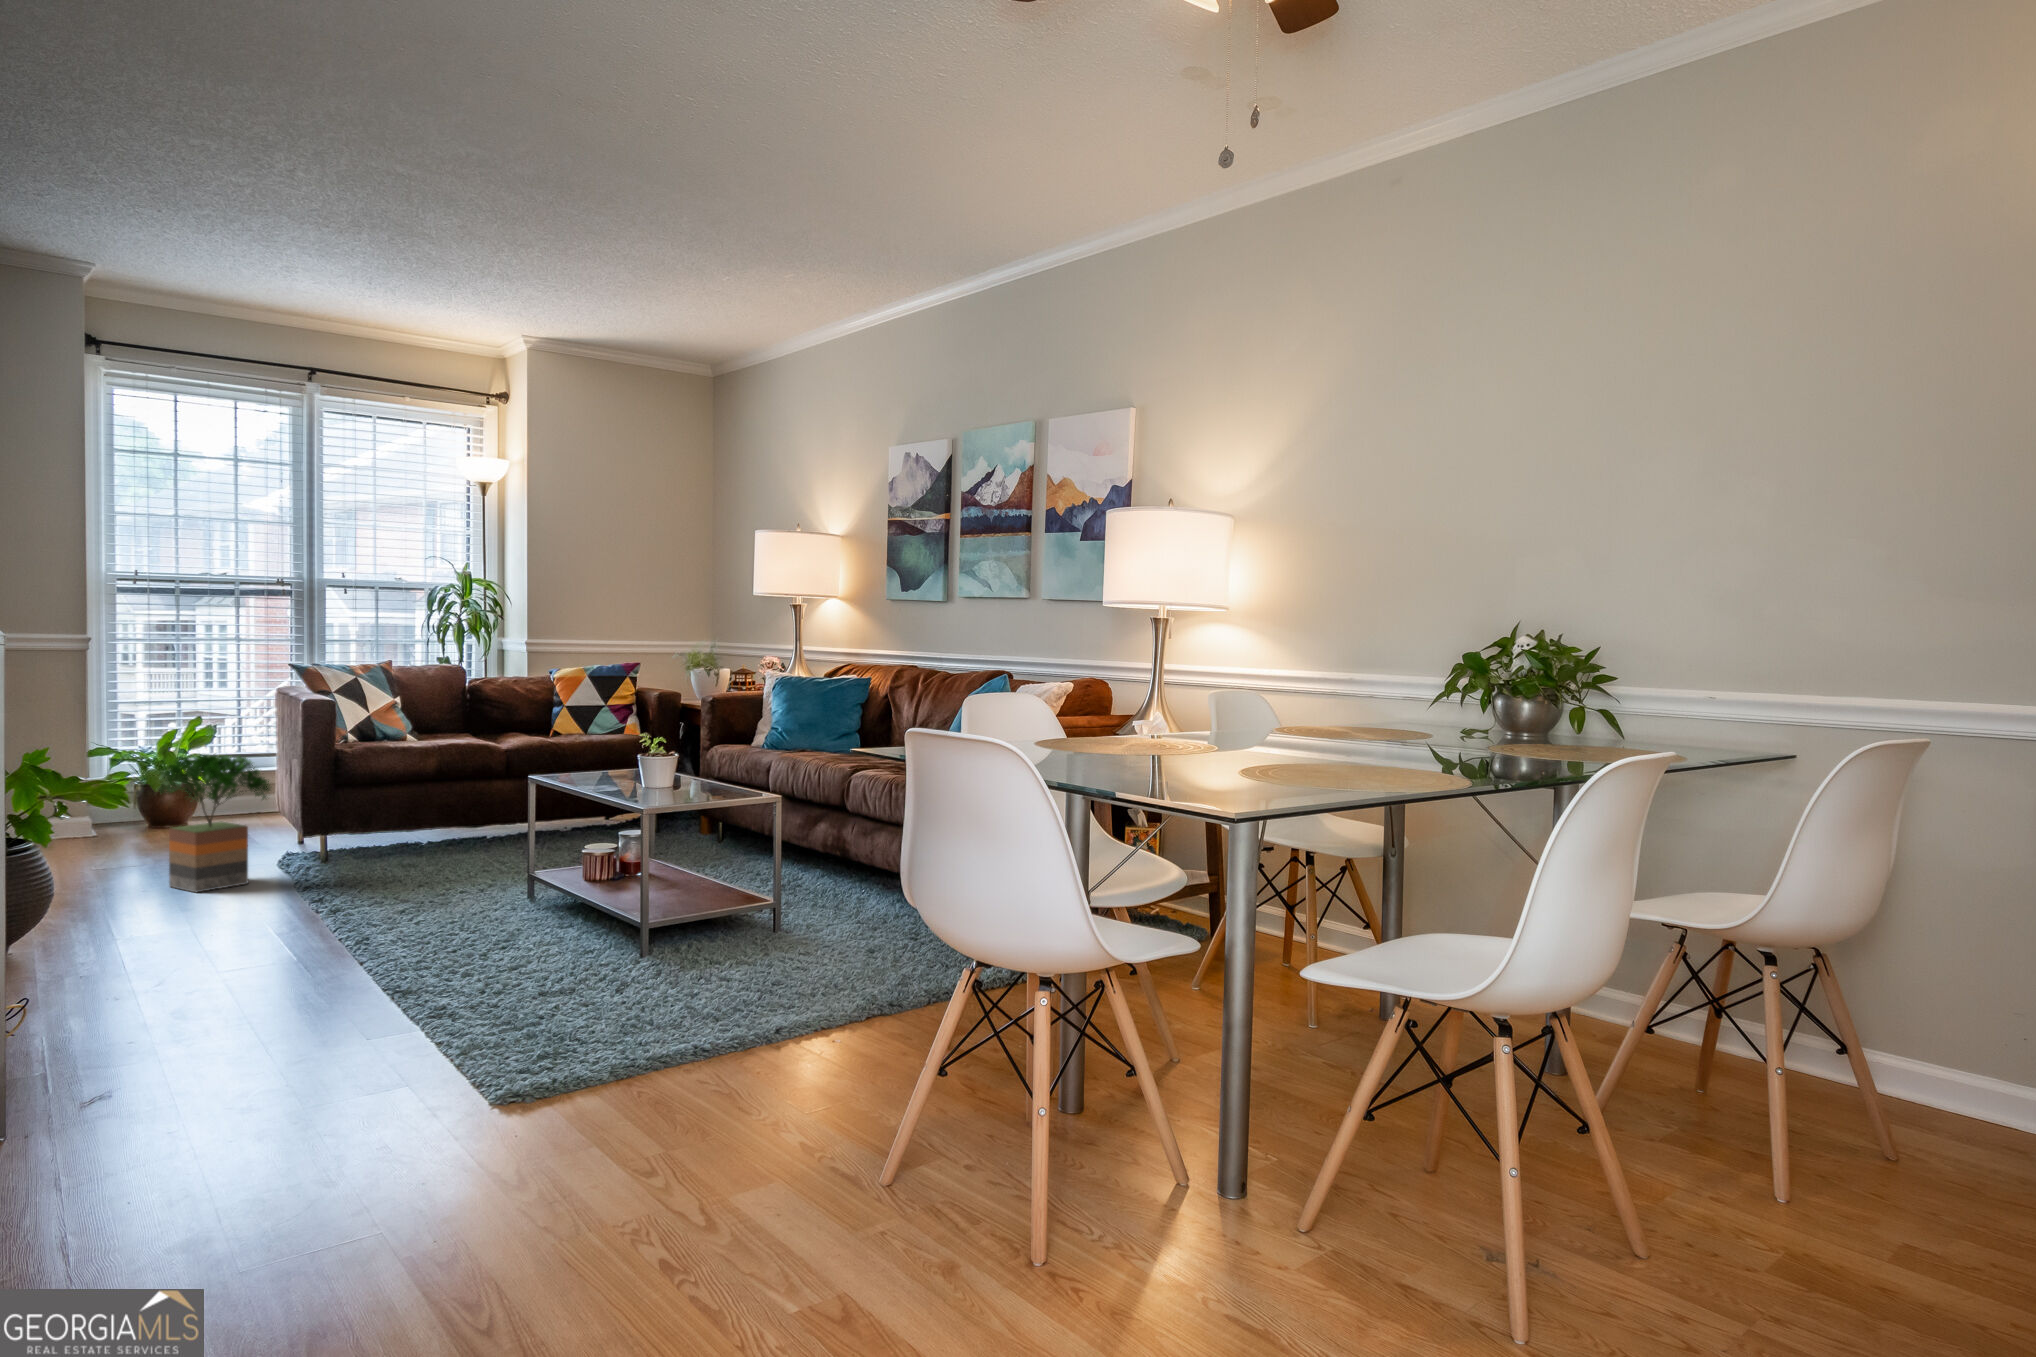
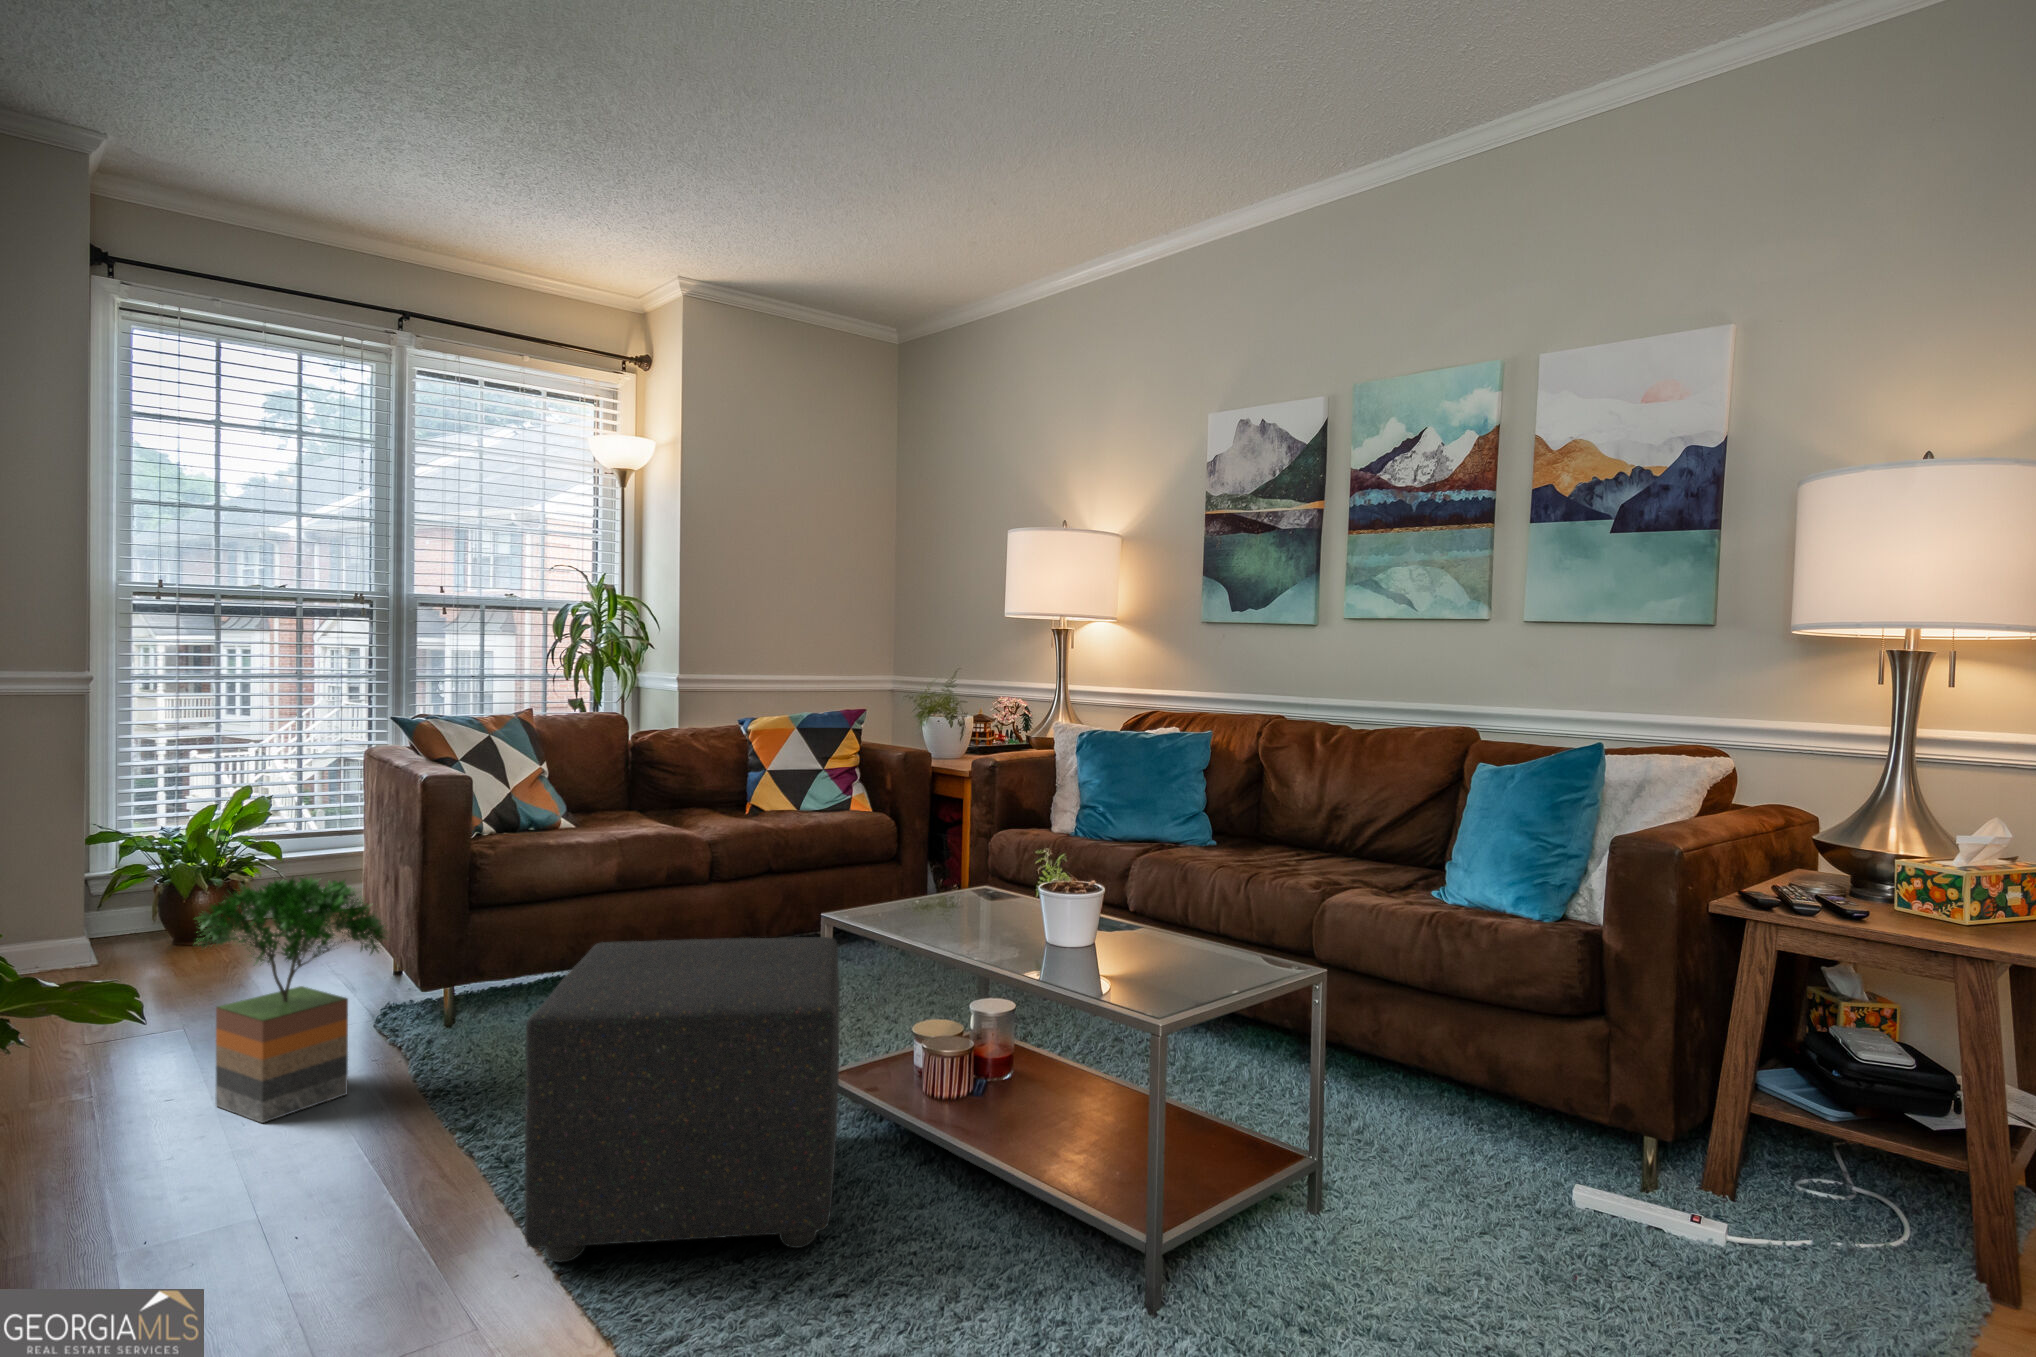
ottoman: none [322,784,527,933] -> present [525,937,840,1262]

